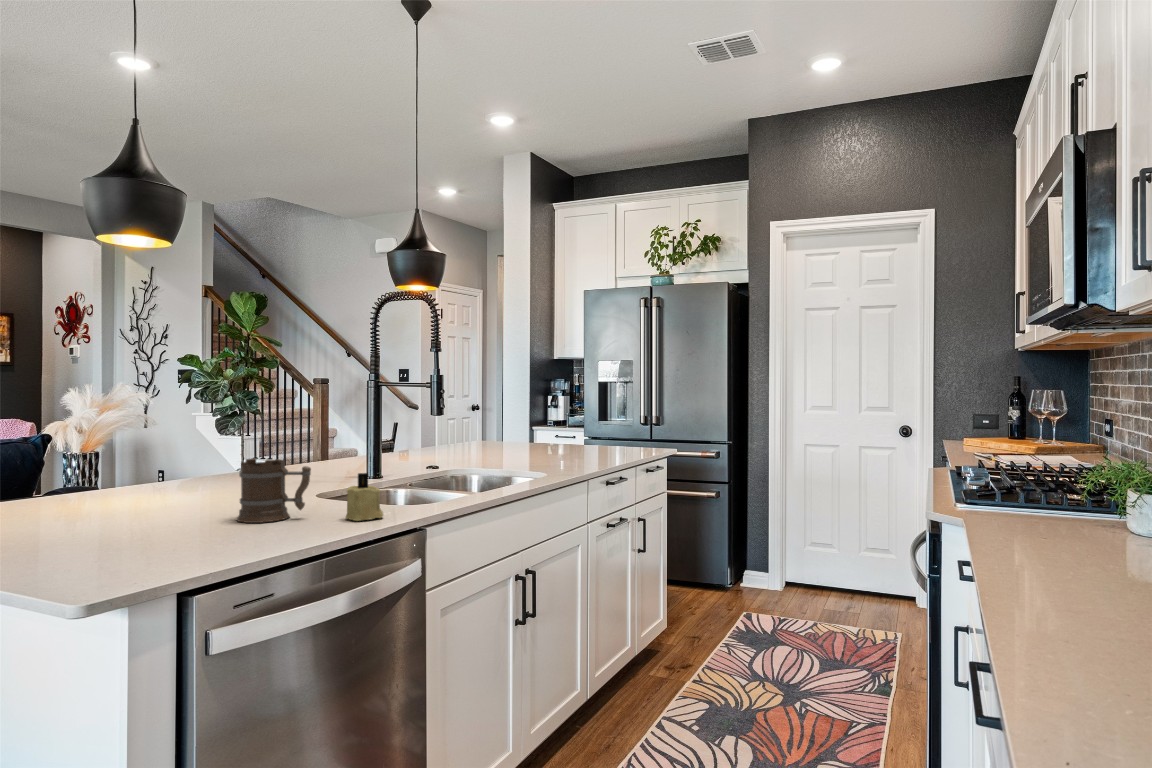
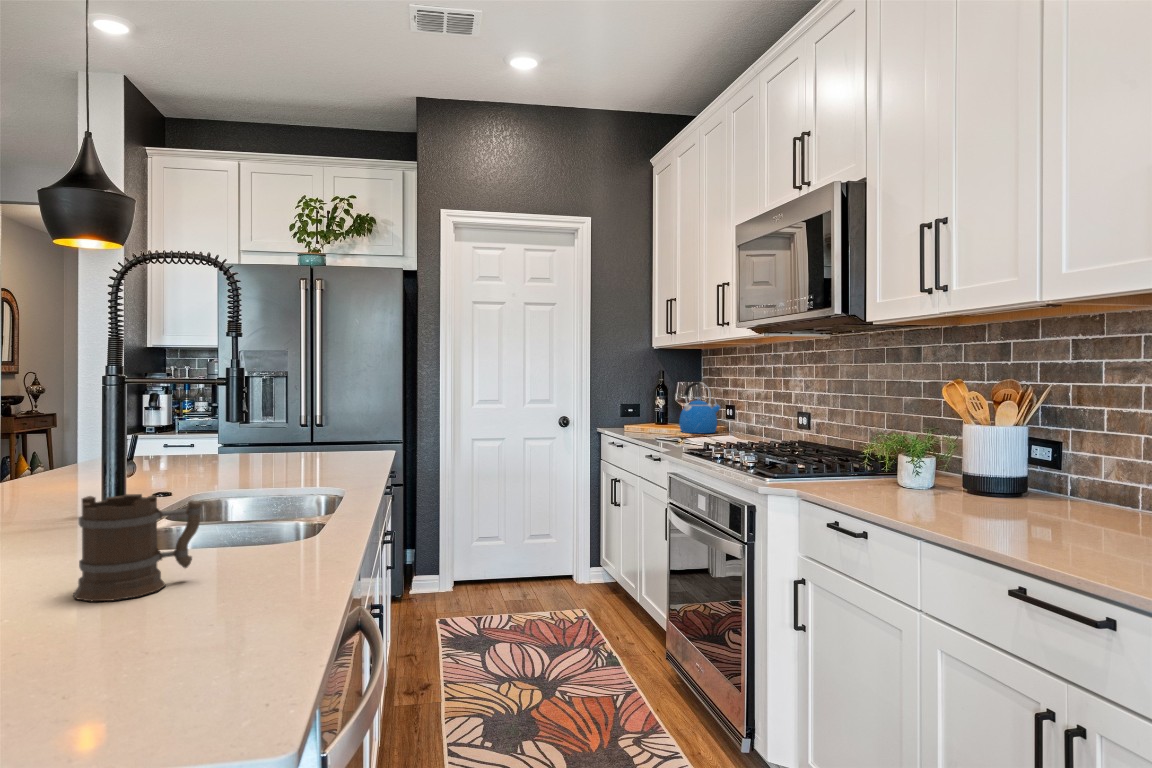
kettle: none [1018,389,1081,451] -> present [679,382,720,433]
candle: present [346,473,383,521] -> none [258,501,311,571]

